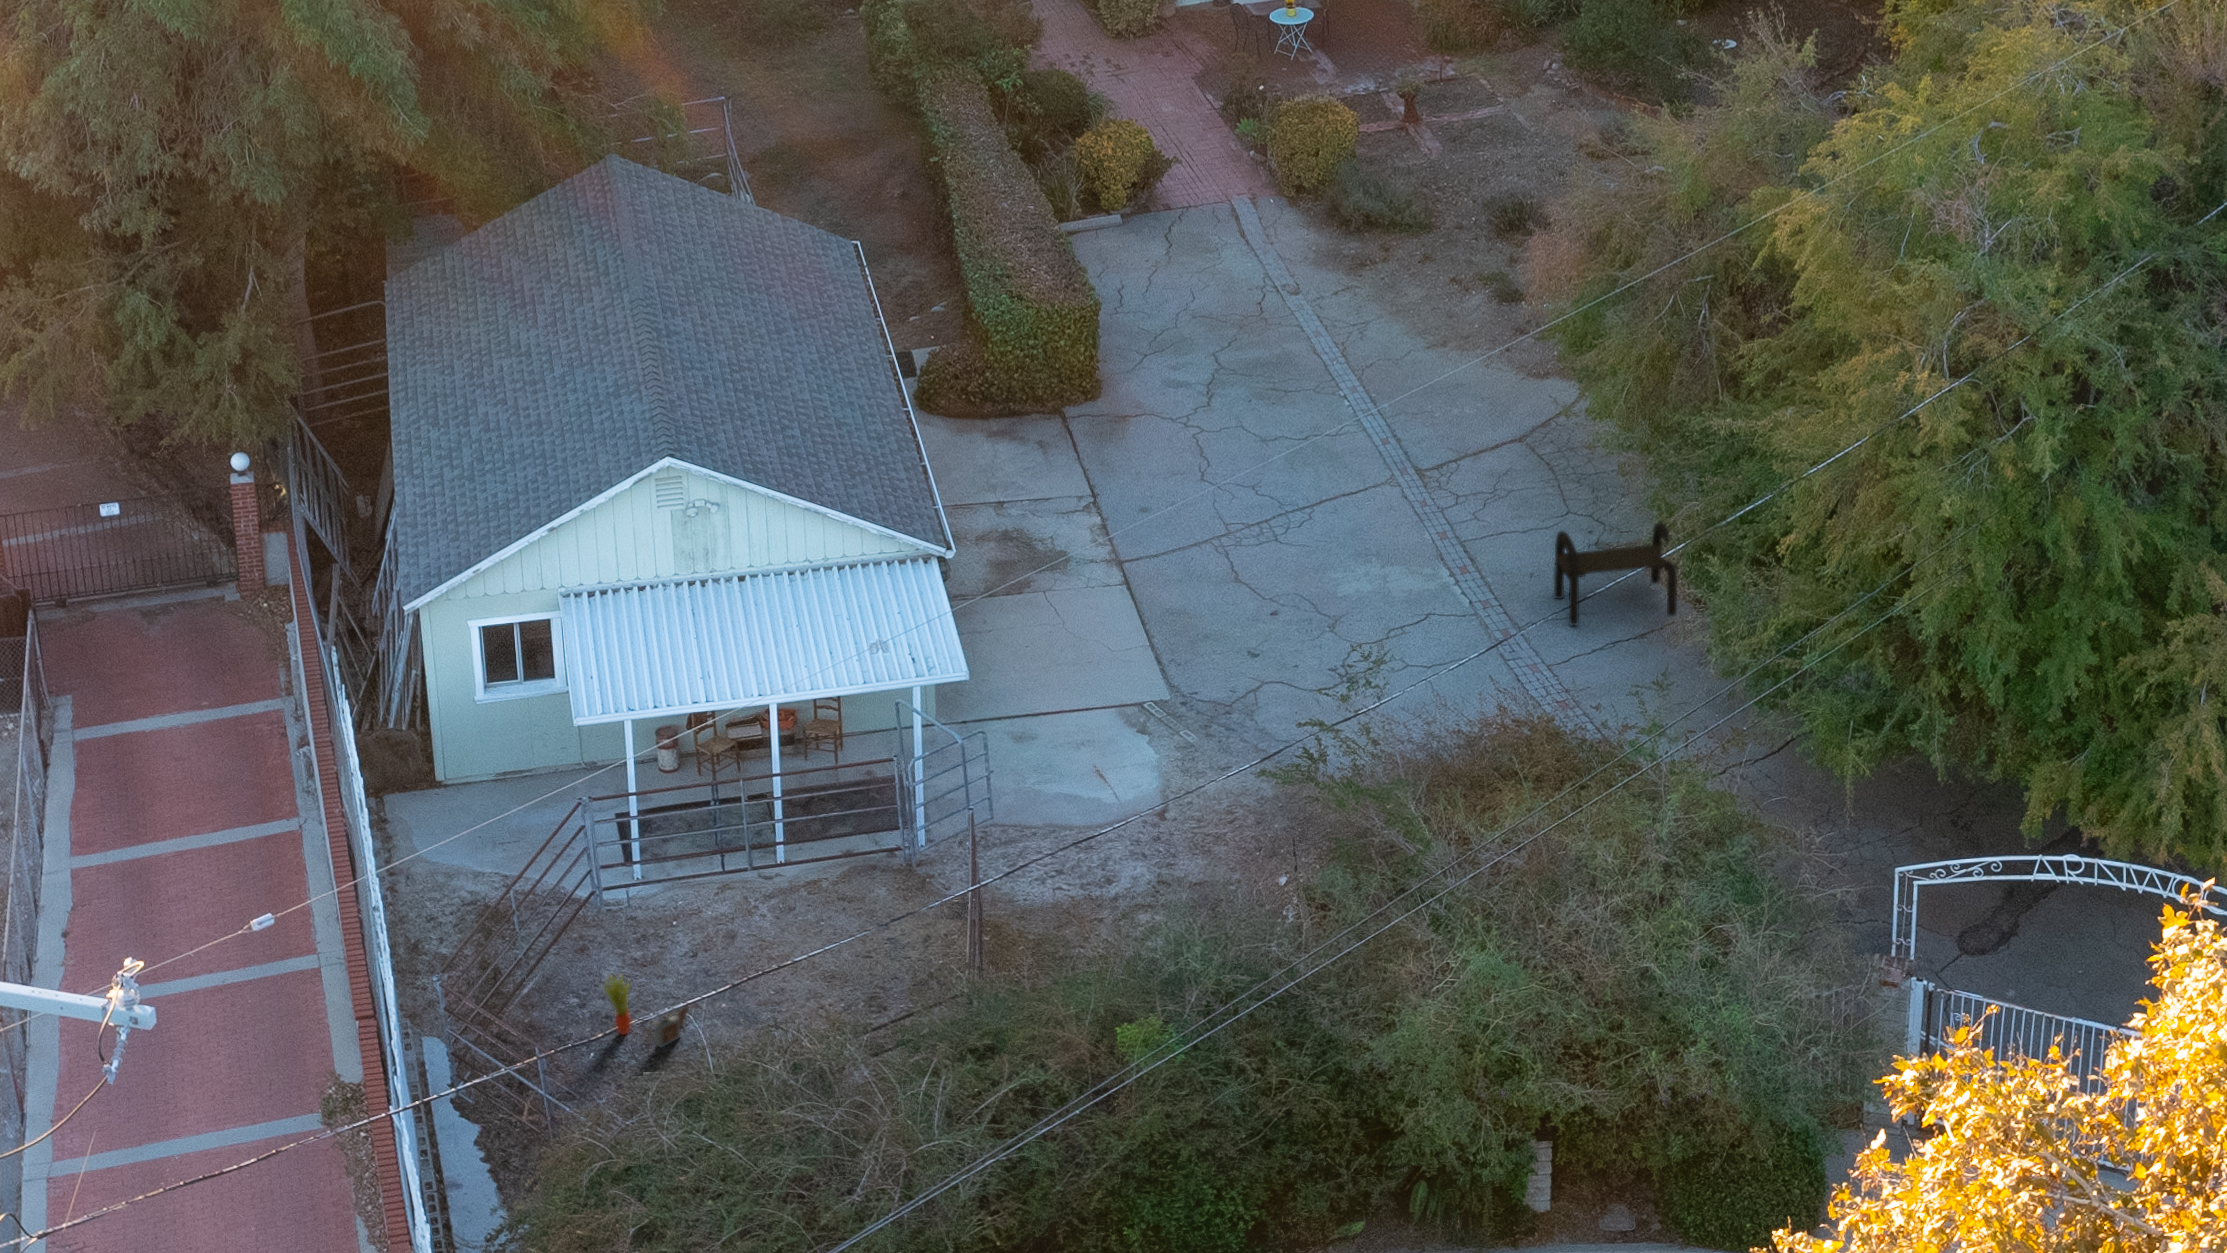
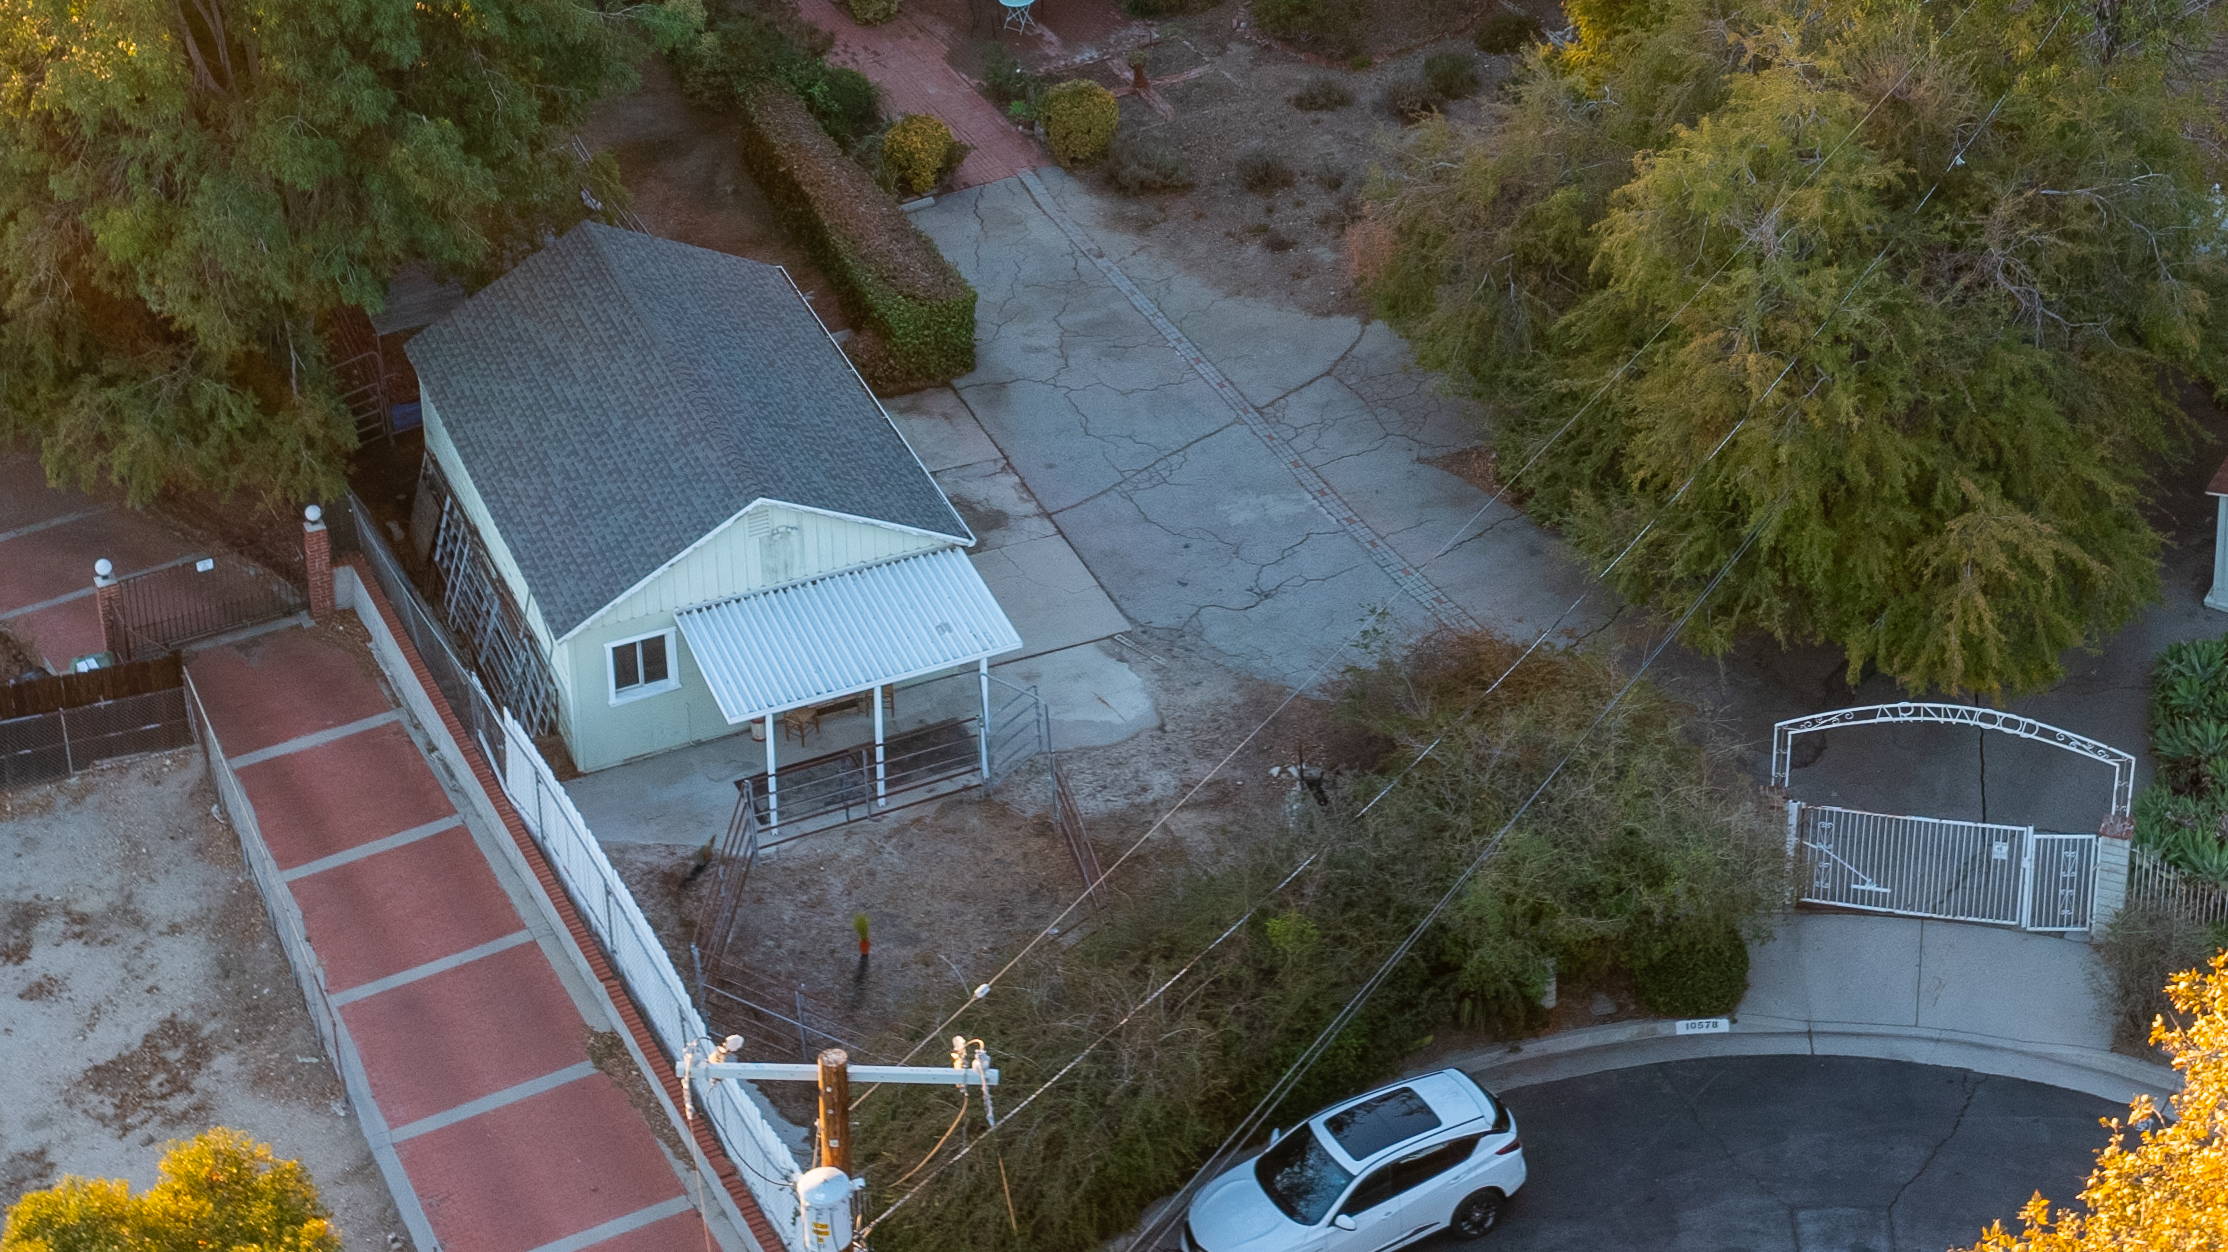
bench: present [1554,522,1677,625] -> none [1401,442,1498,530]
watering can: present [647,1006,689,1047] -> present [693,835,716,866]

